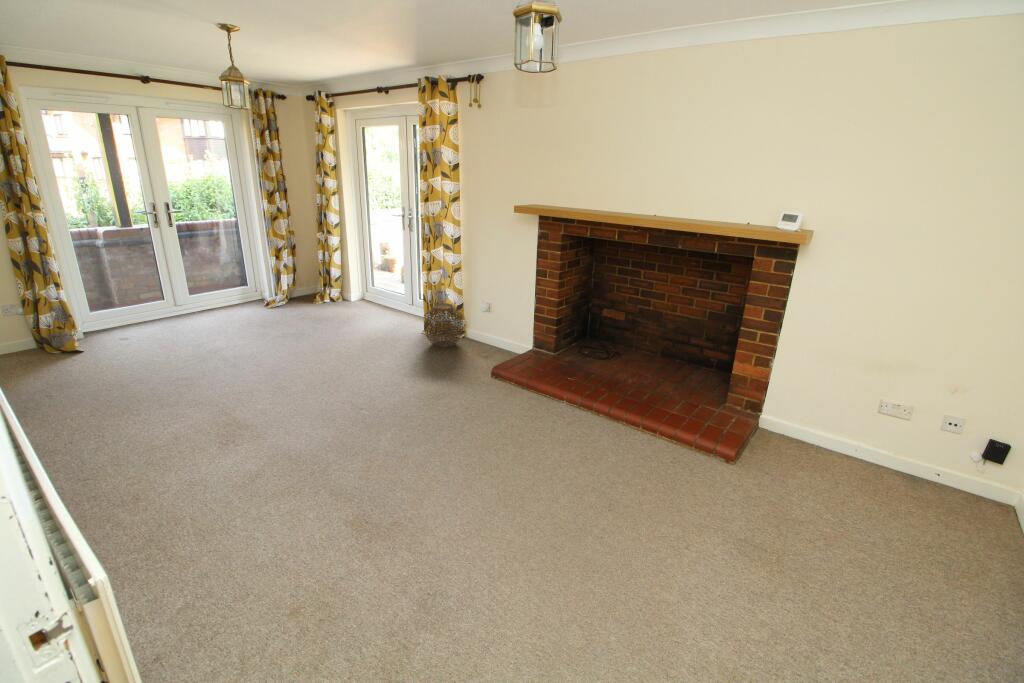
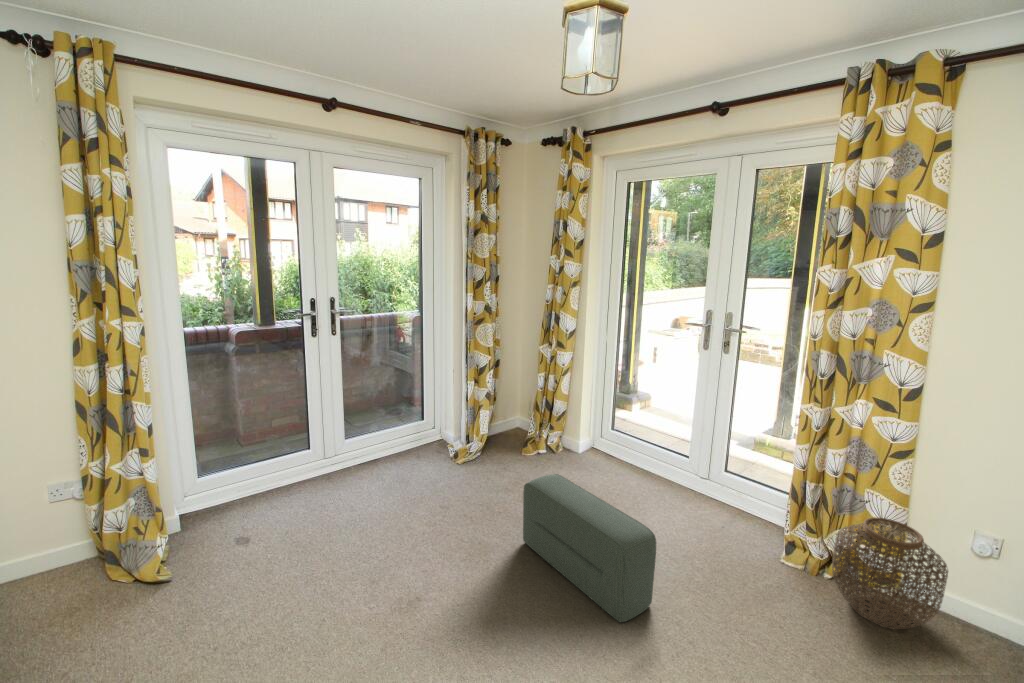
pouf: none [286,298,340,352] -> present [523,474,656,622]

